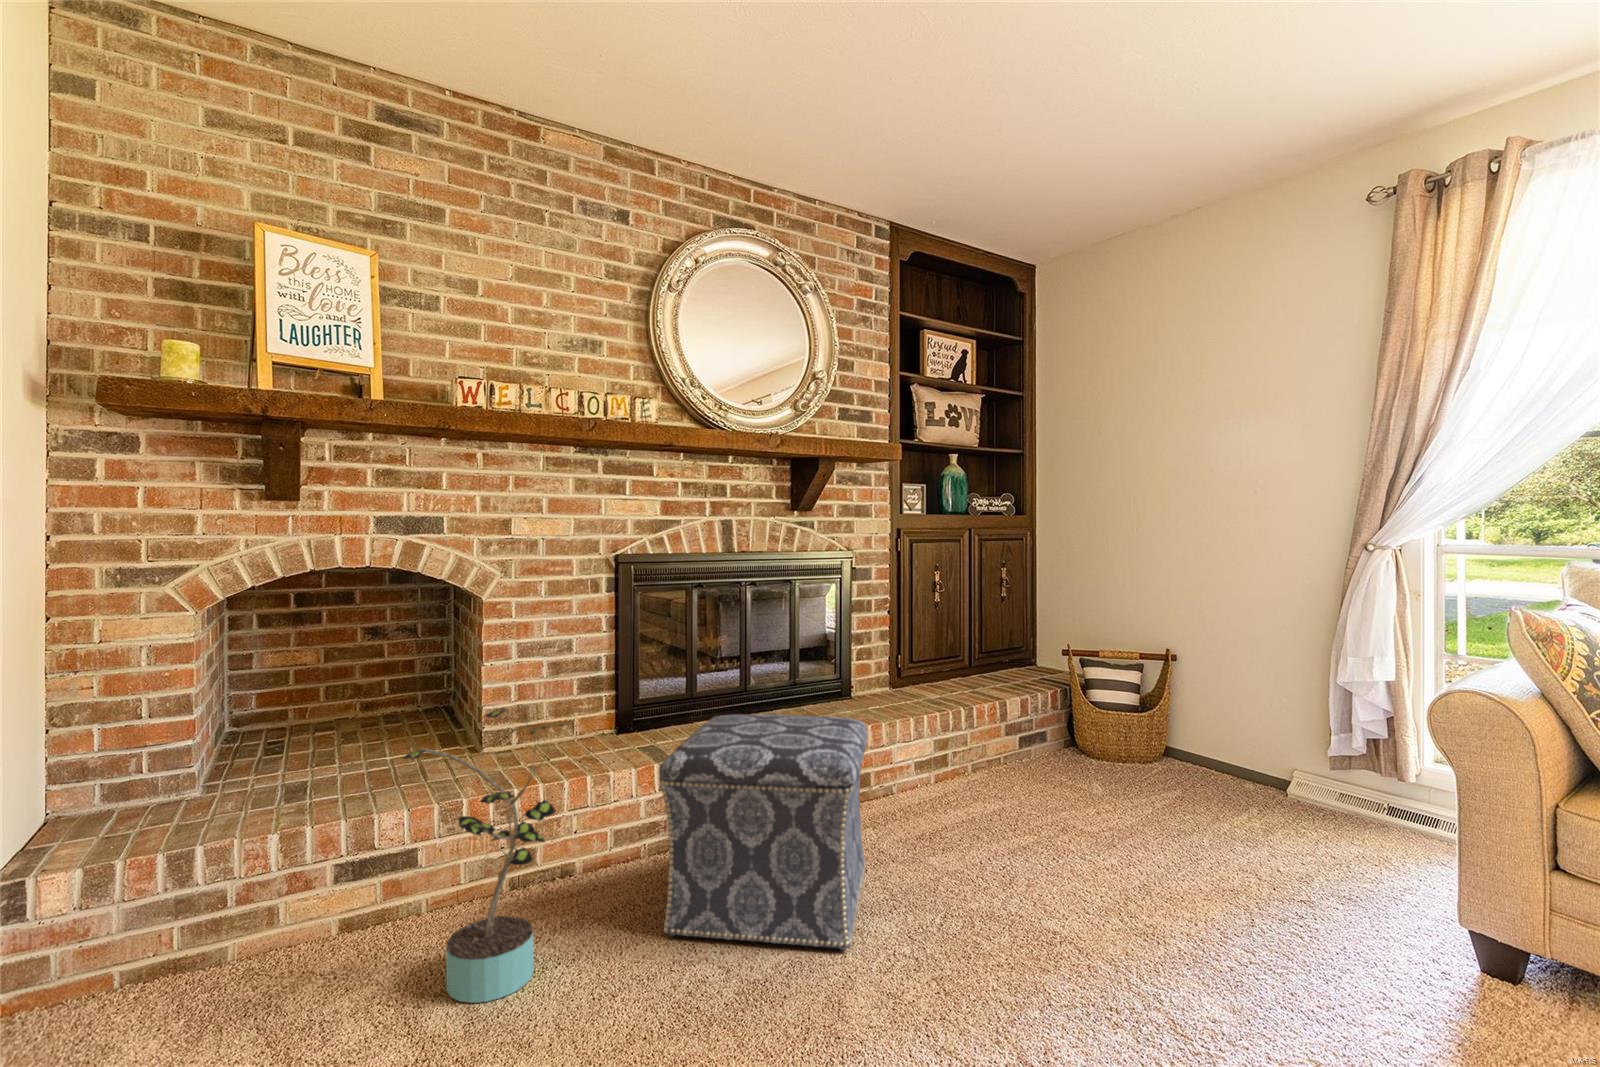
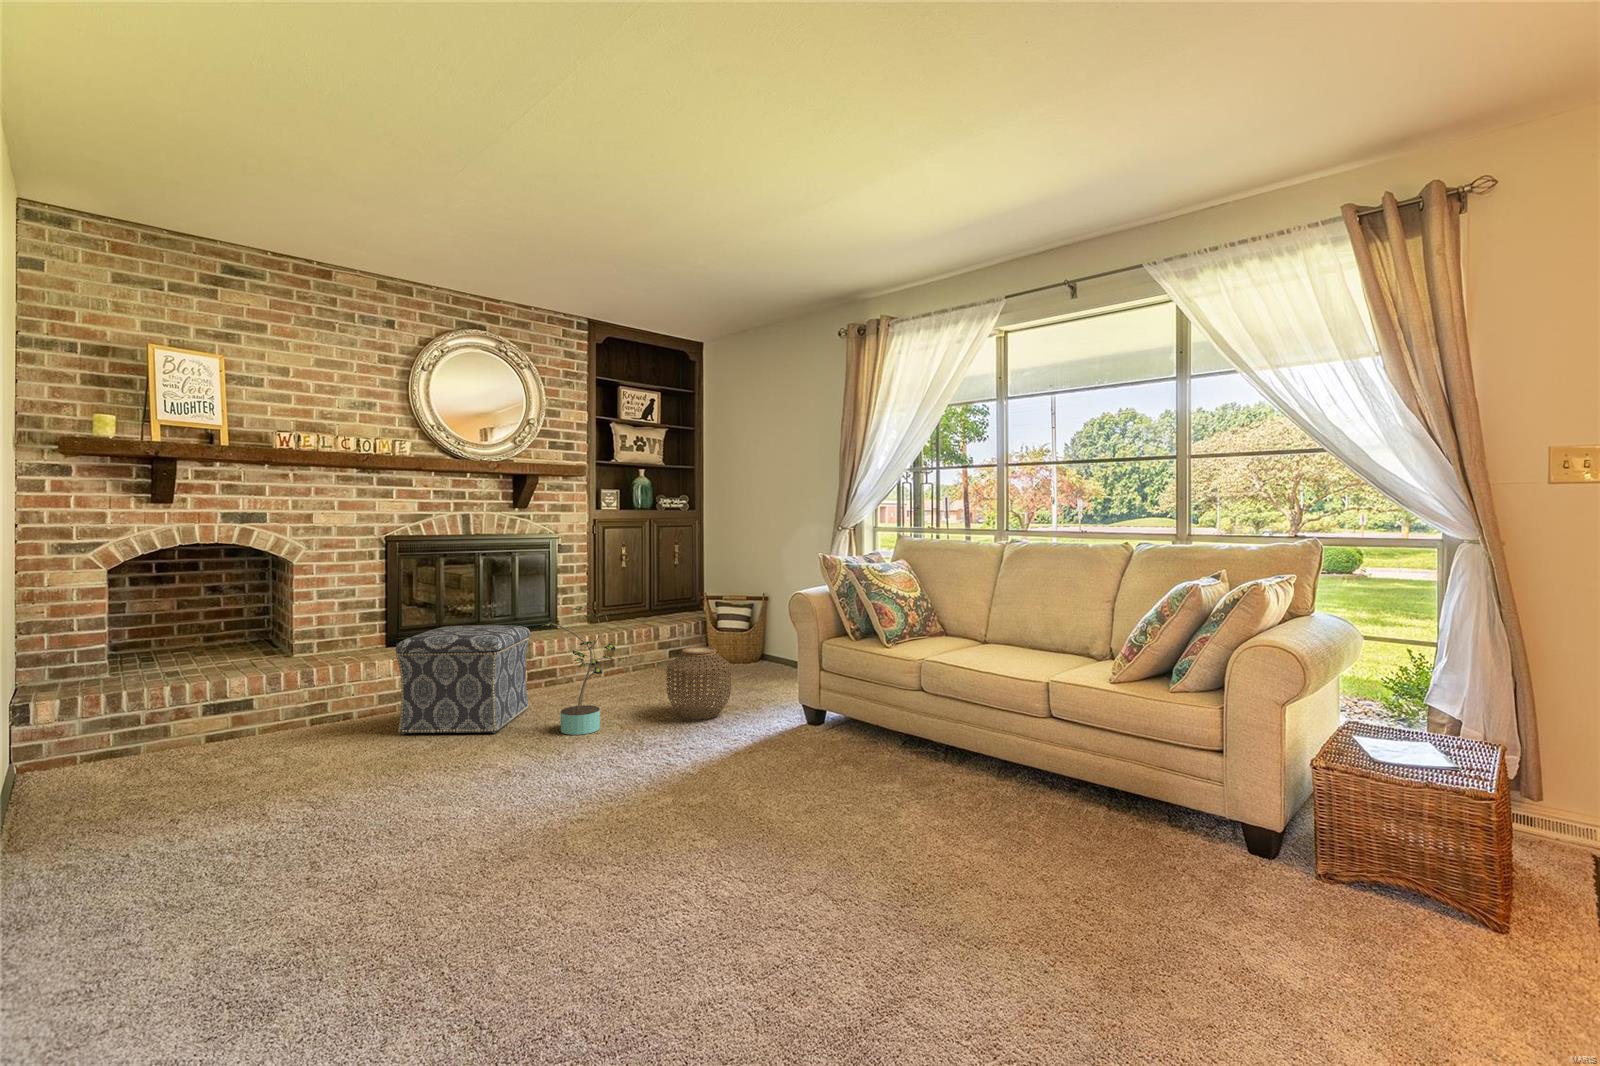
potted plant: present [404,708,566,1003] -> present [541,607,615,735]
woven basket: none [1149,774,1296,935] -> present [667,647,731,720]

